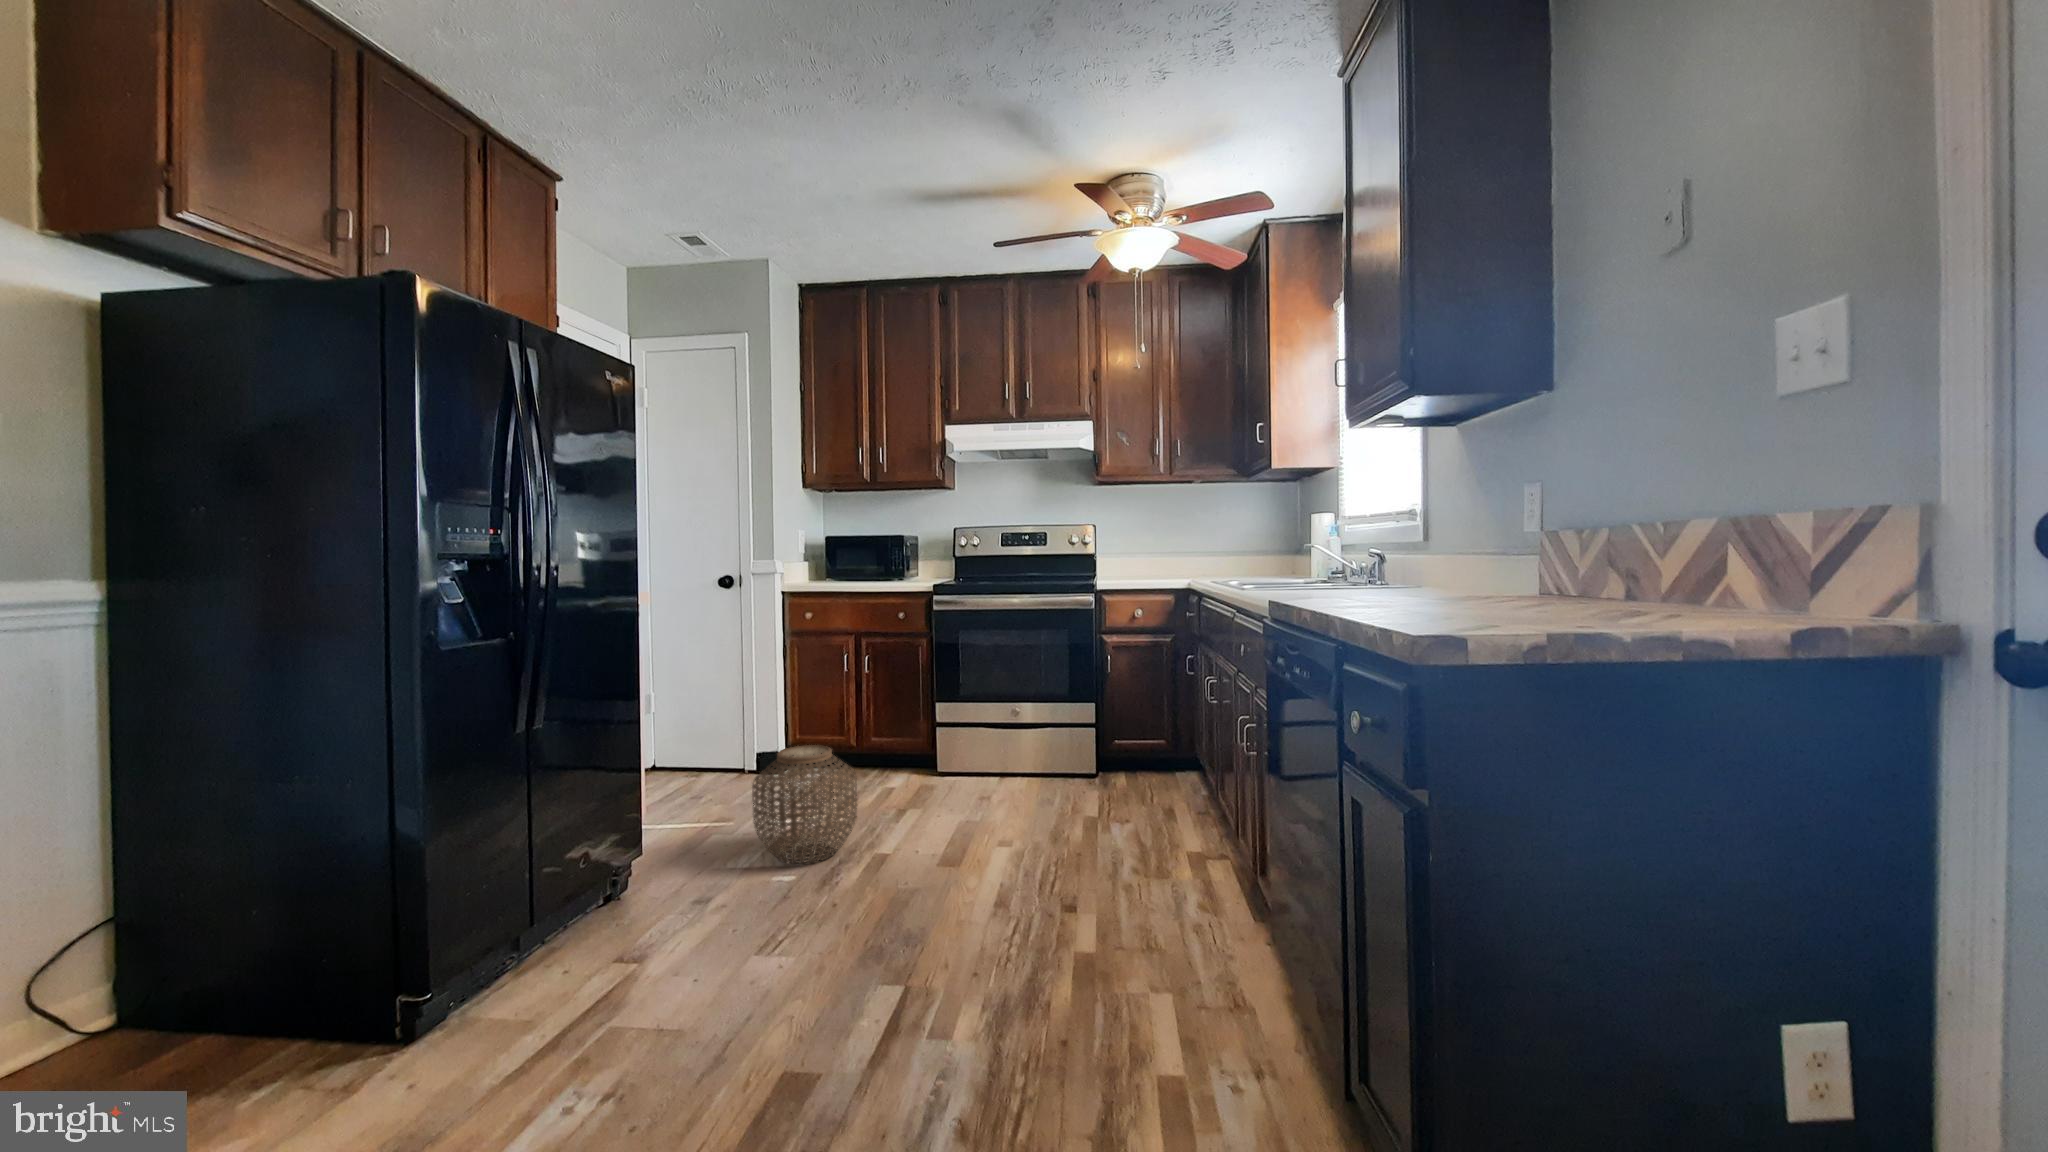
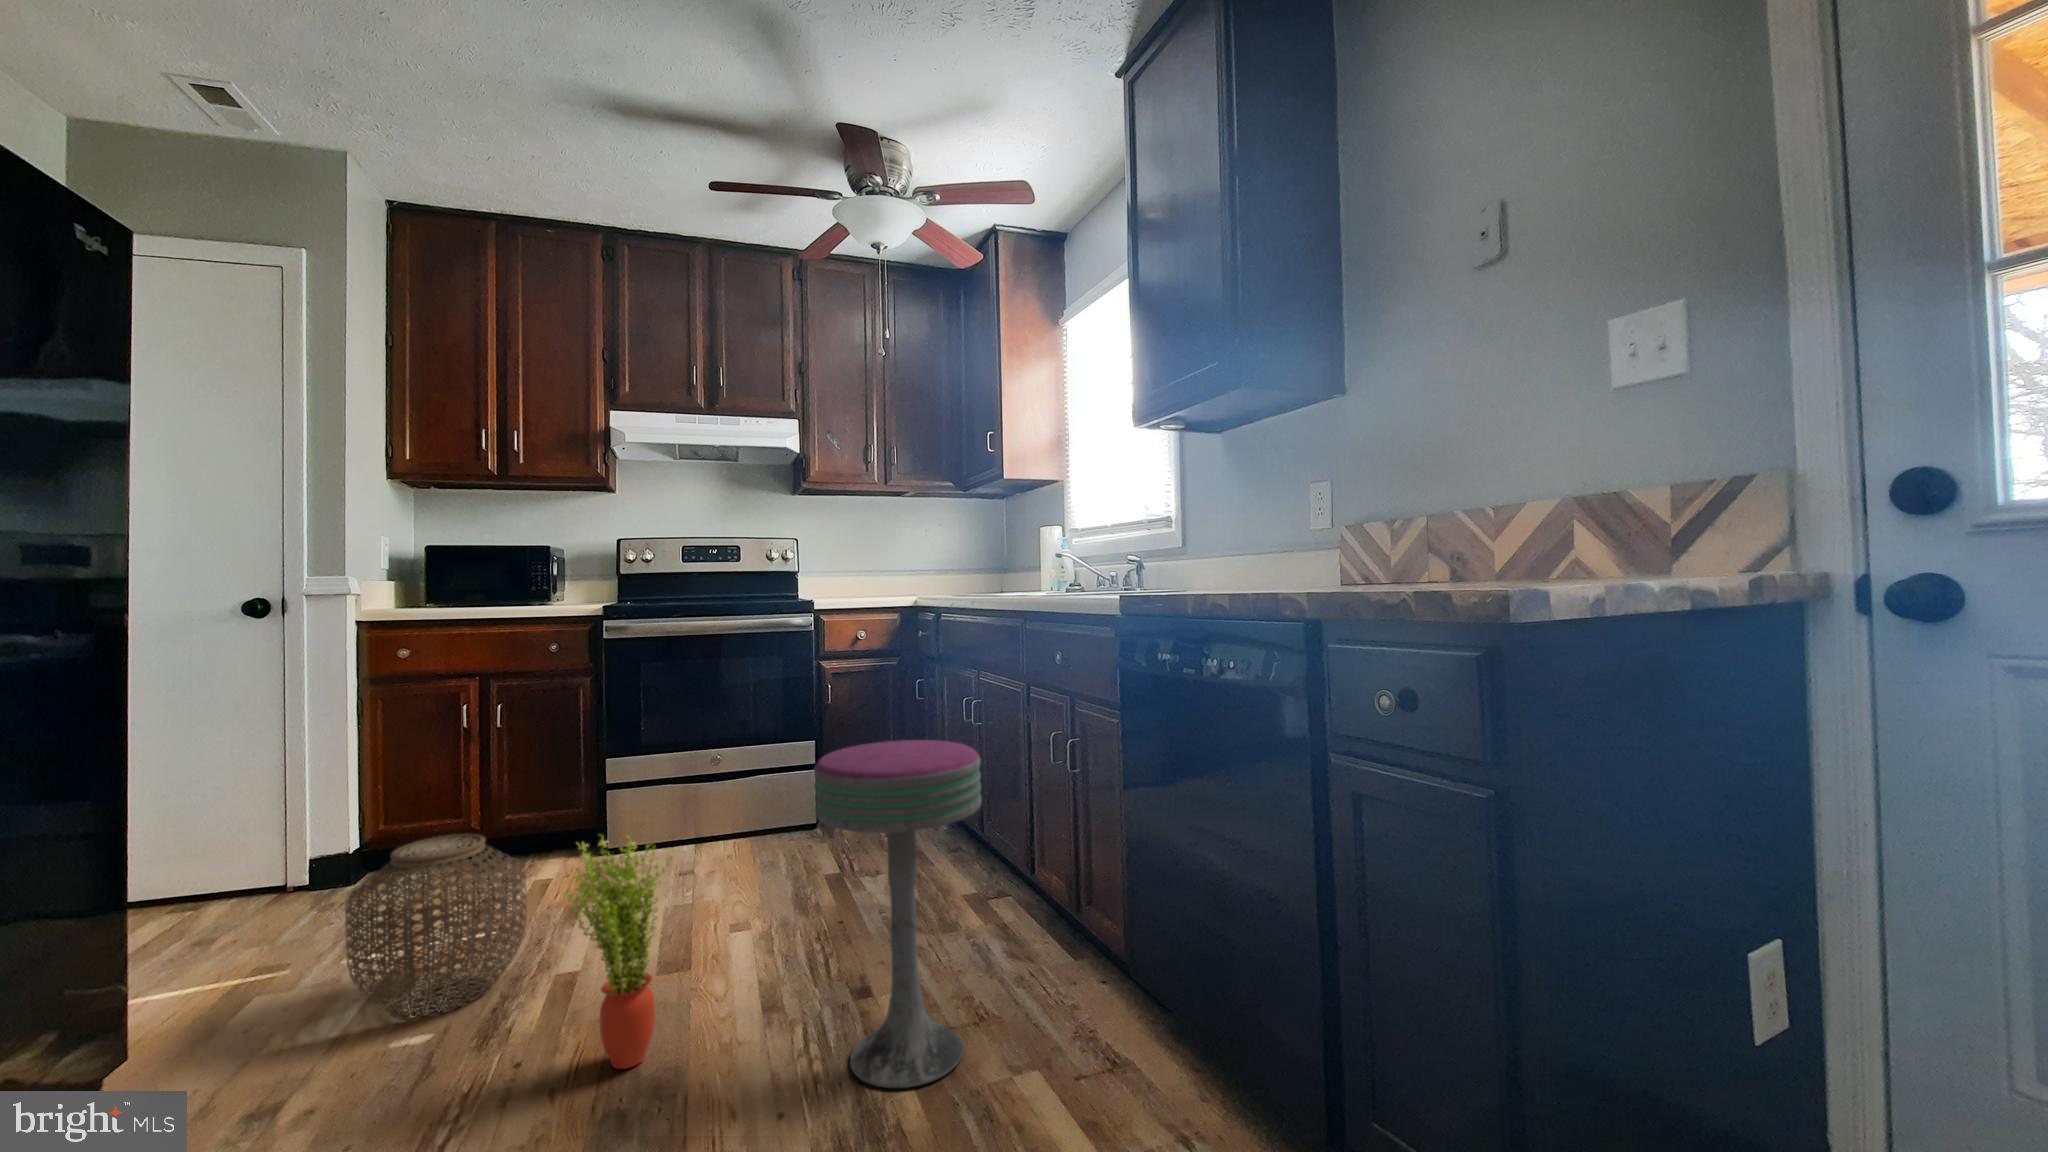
bar stool: none [1010,710,1145,985] -> present [814,740,982,1088]
potted plant: none [851,756,926,924] -> present [564,834,674,1069]

